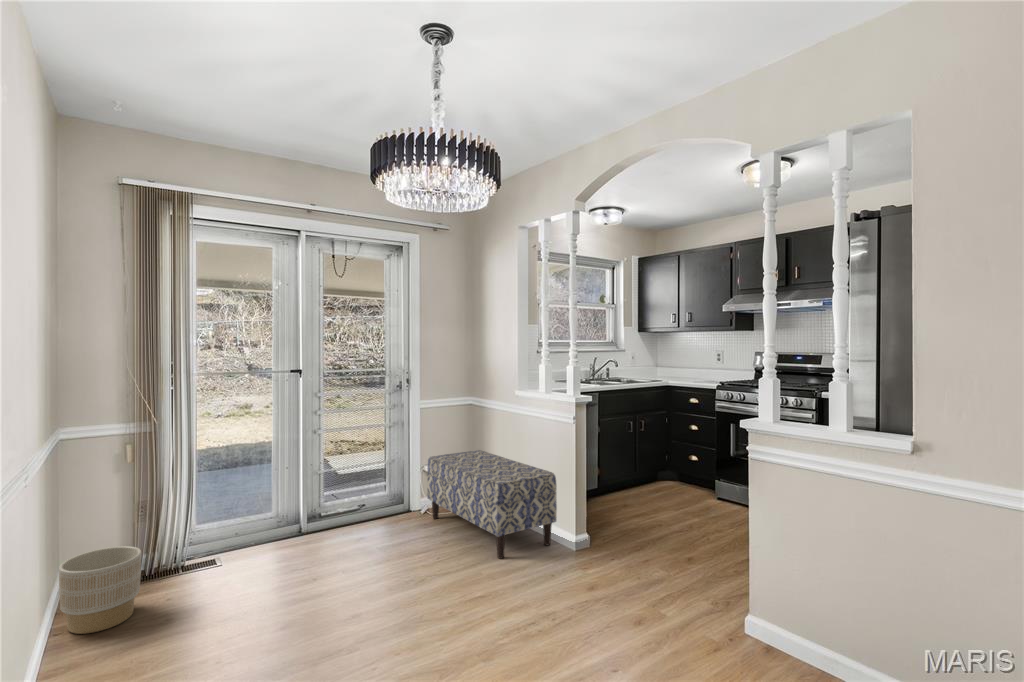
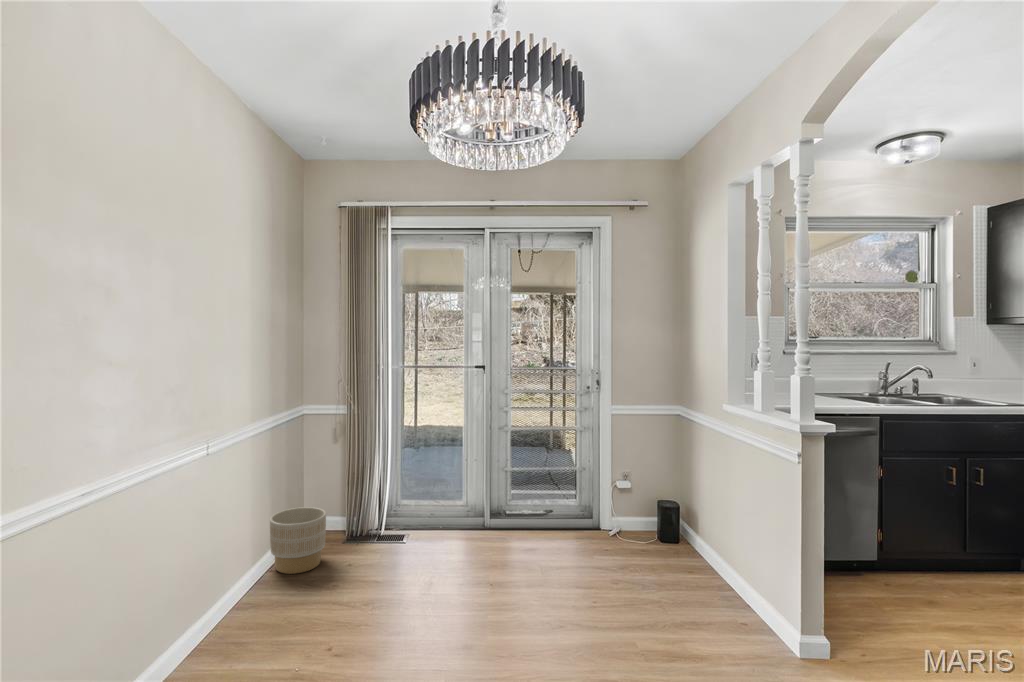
bench: present [427,450,557,558] -> none [611,471,741,616]

